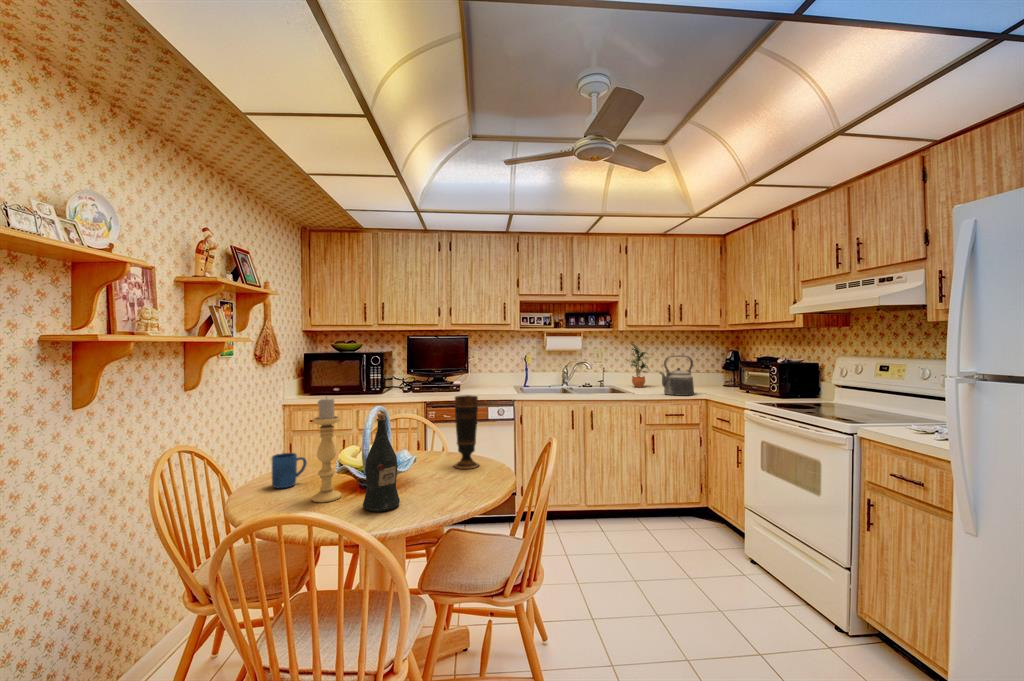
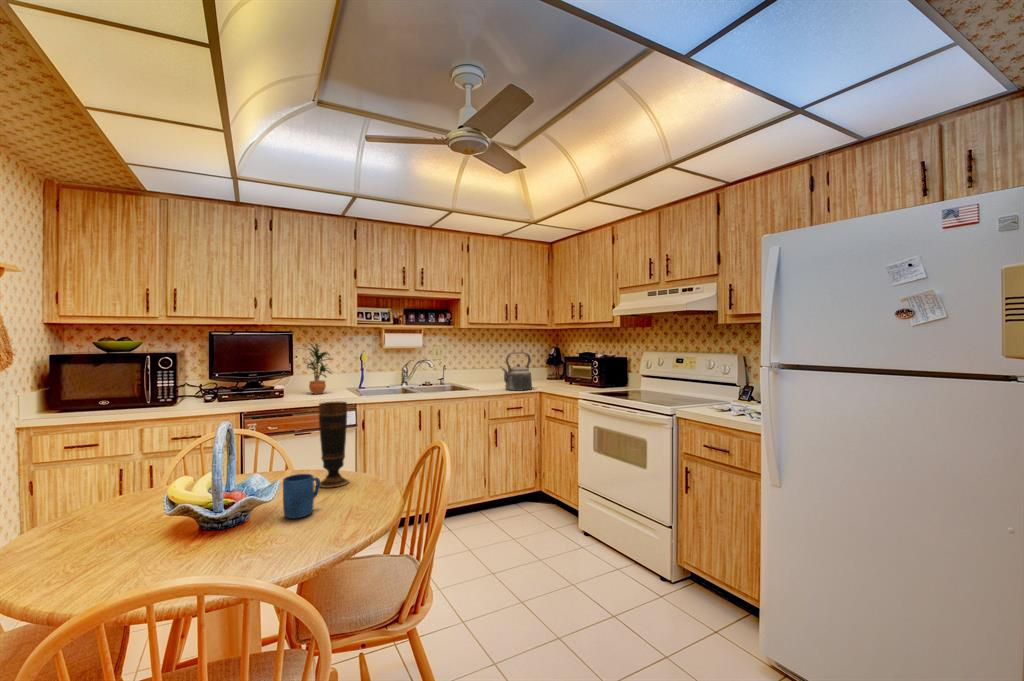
potted plant: present [631,344,648,387] -> present [304,343,330,394]
candle holder: present [311,397,341,502] -> none [133,414,180,560]
wine bottle: present [363,413,400,512] -> none [224,431,276,557]
mug: present [272,453,307,488] -> present [283,474,320,518]

